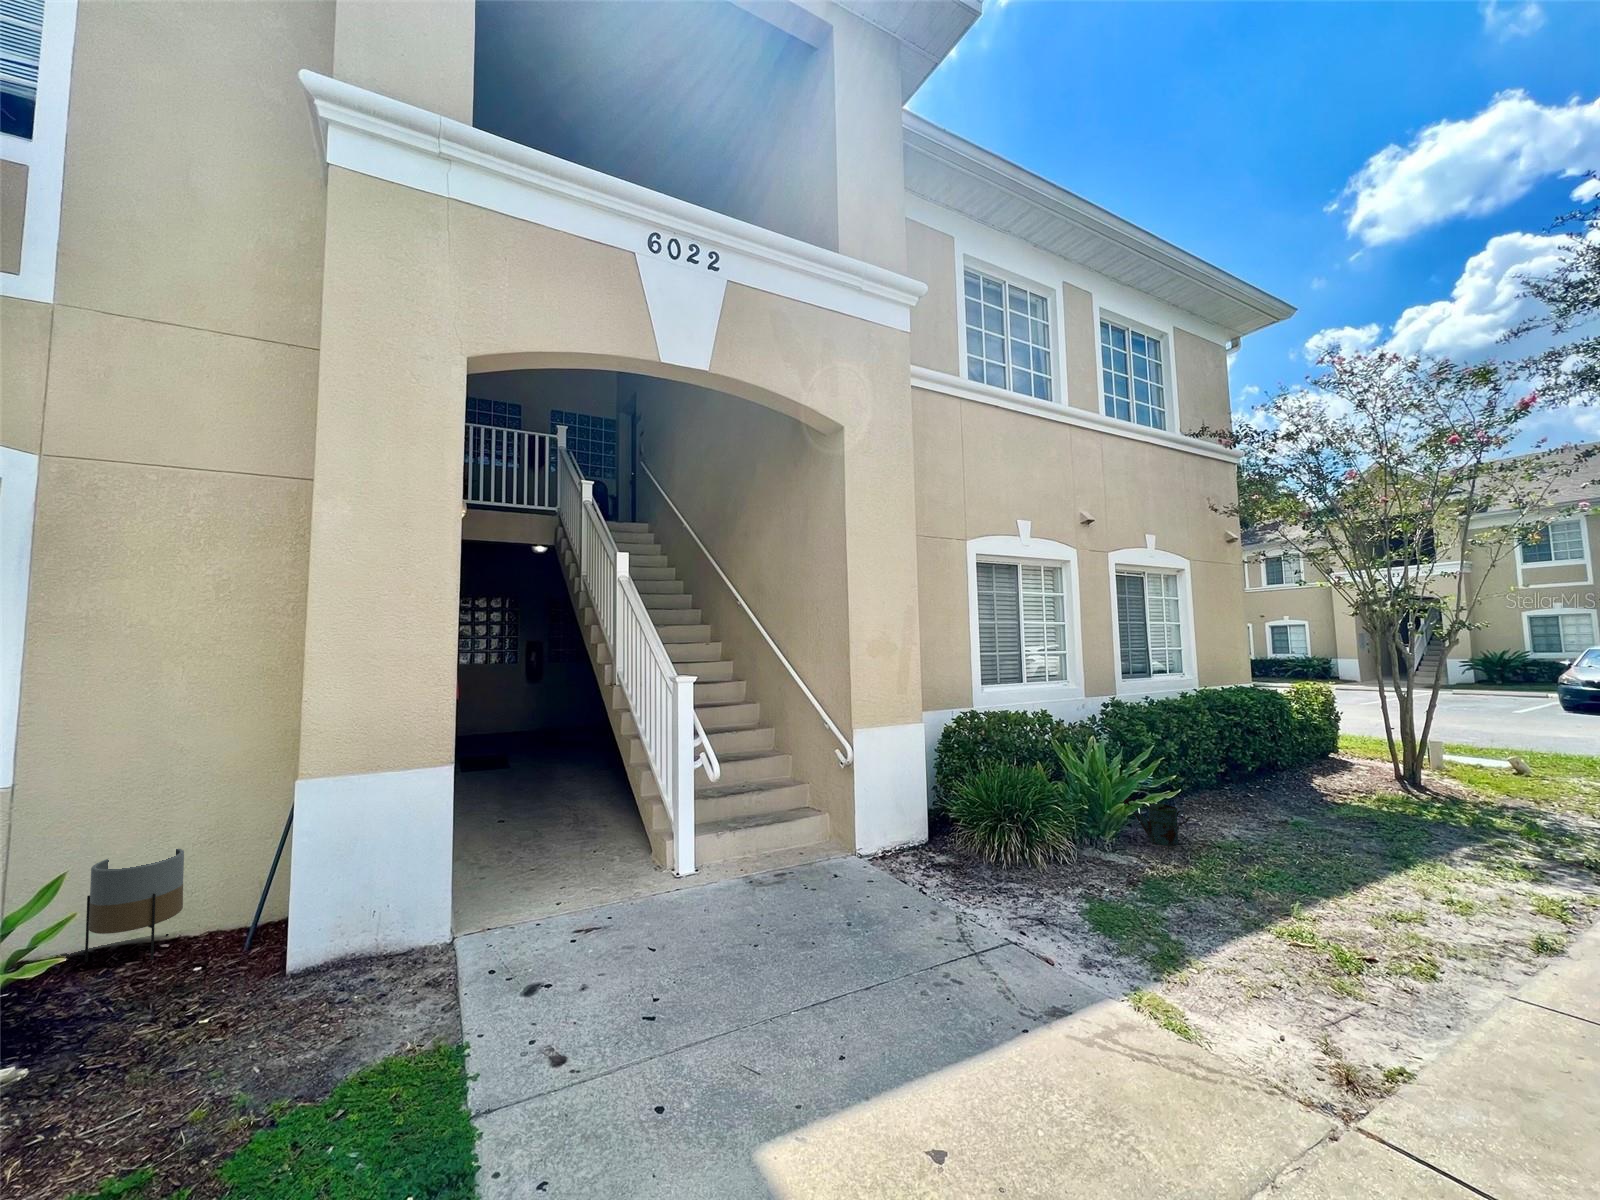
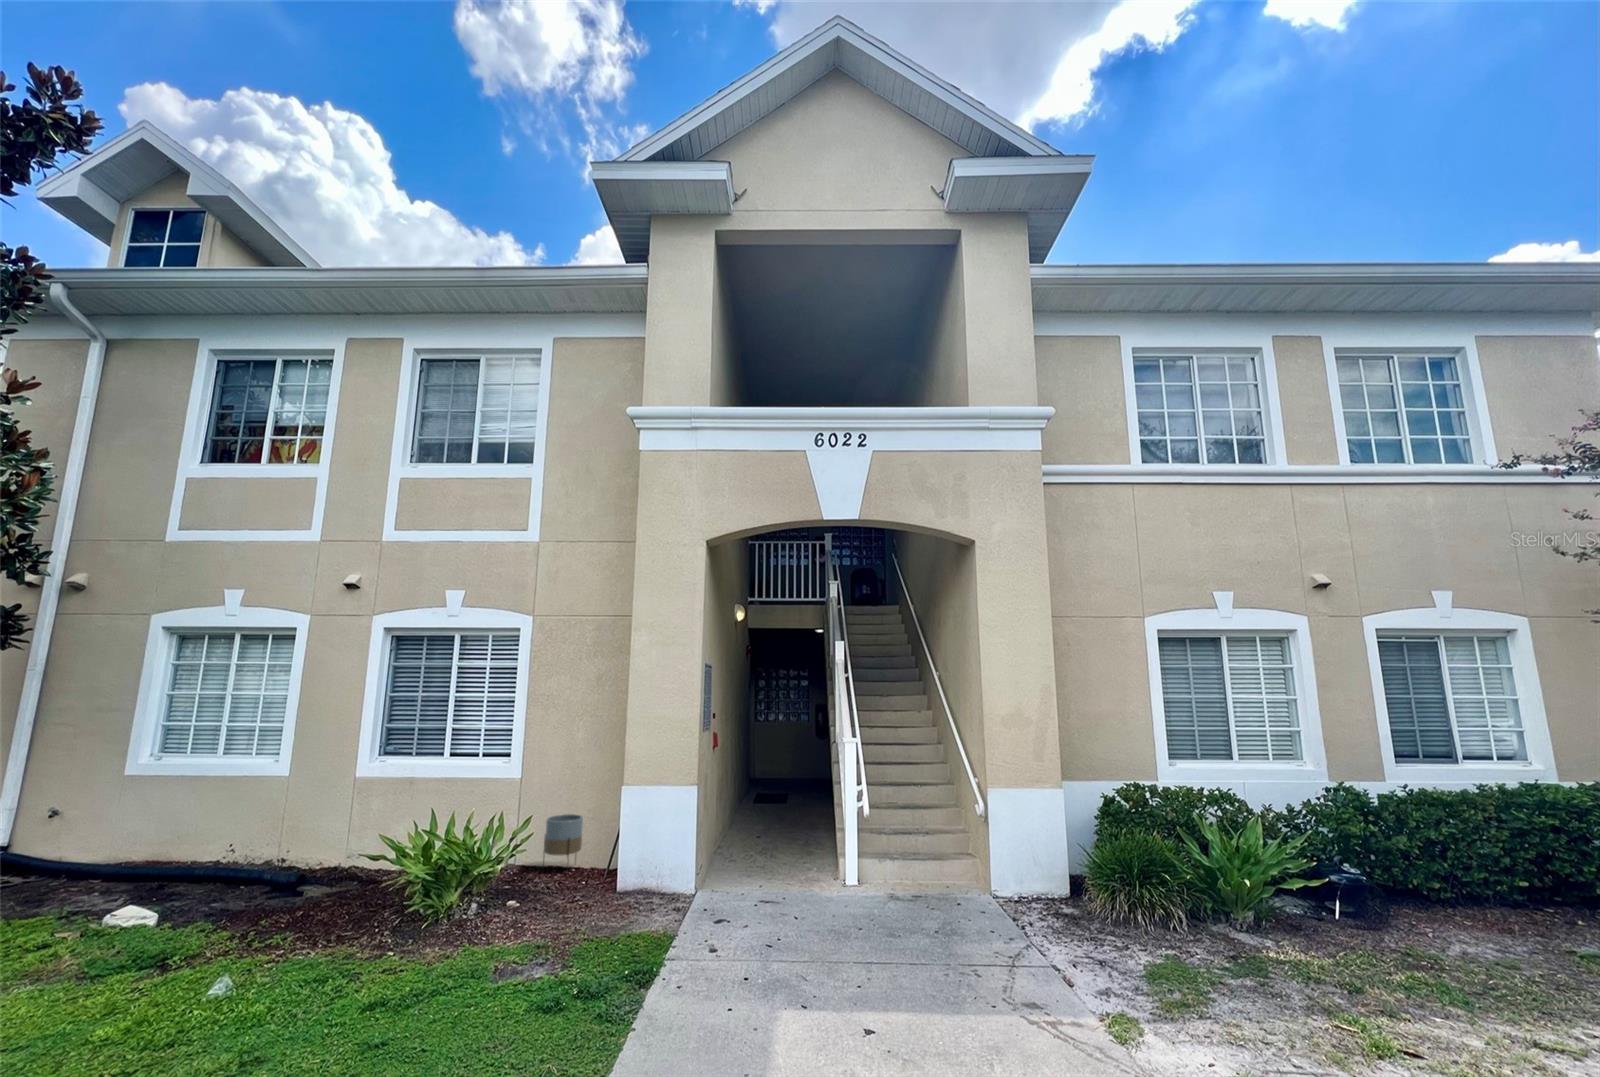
watering can: present [1124,798,1189,846] -> none [1272,887,1344,944]

